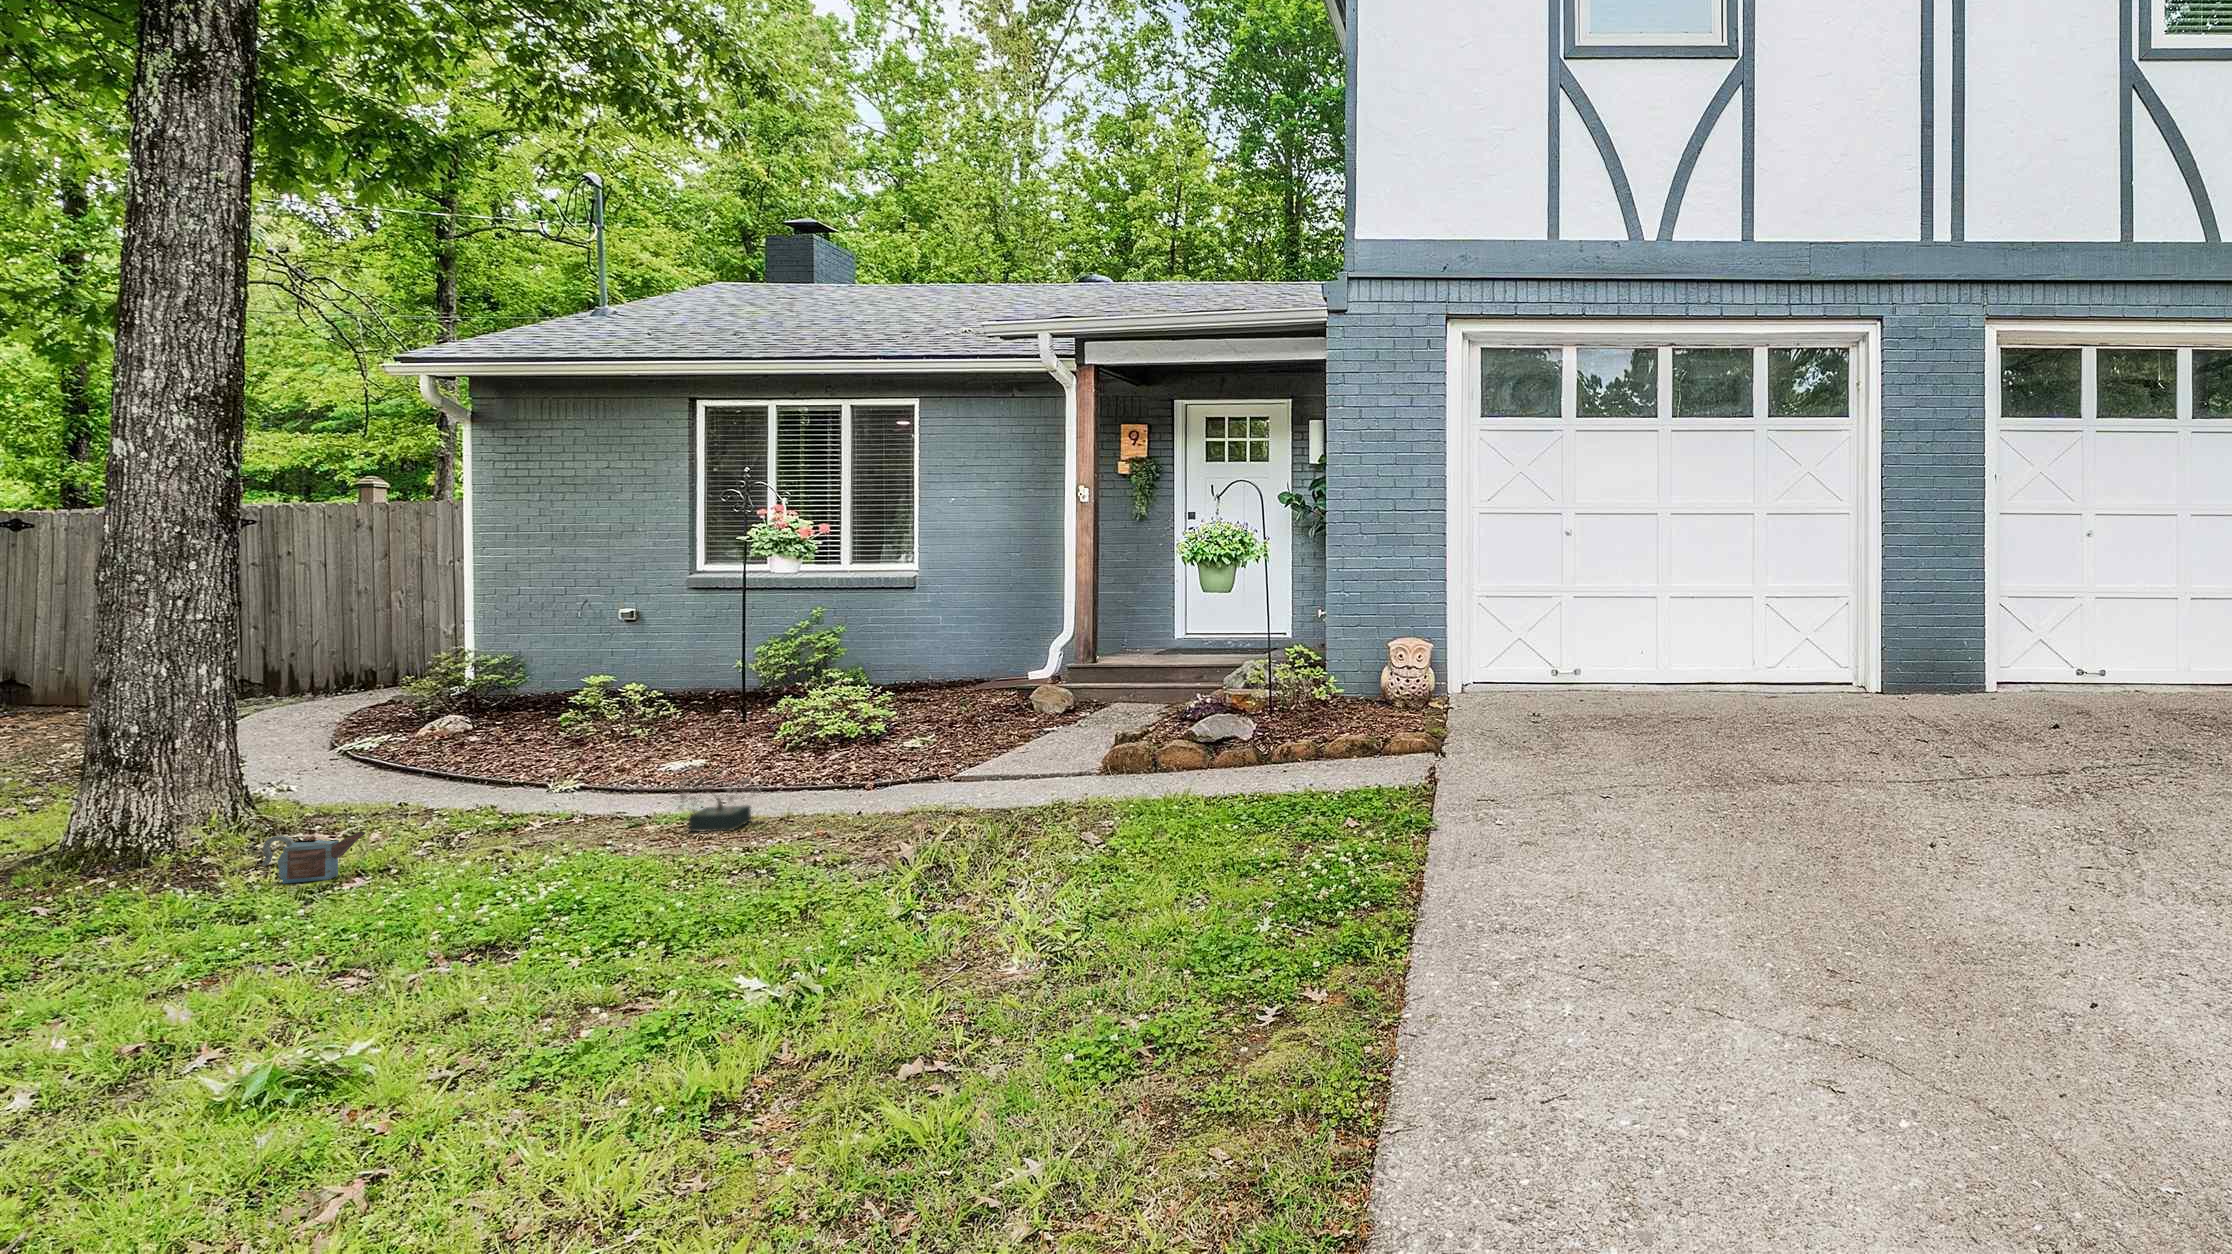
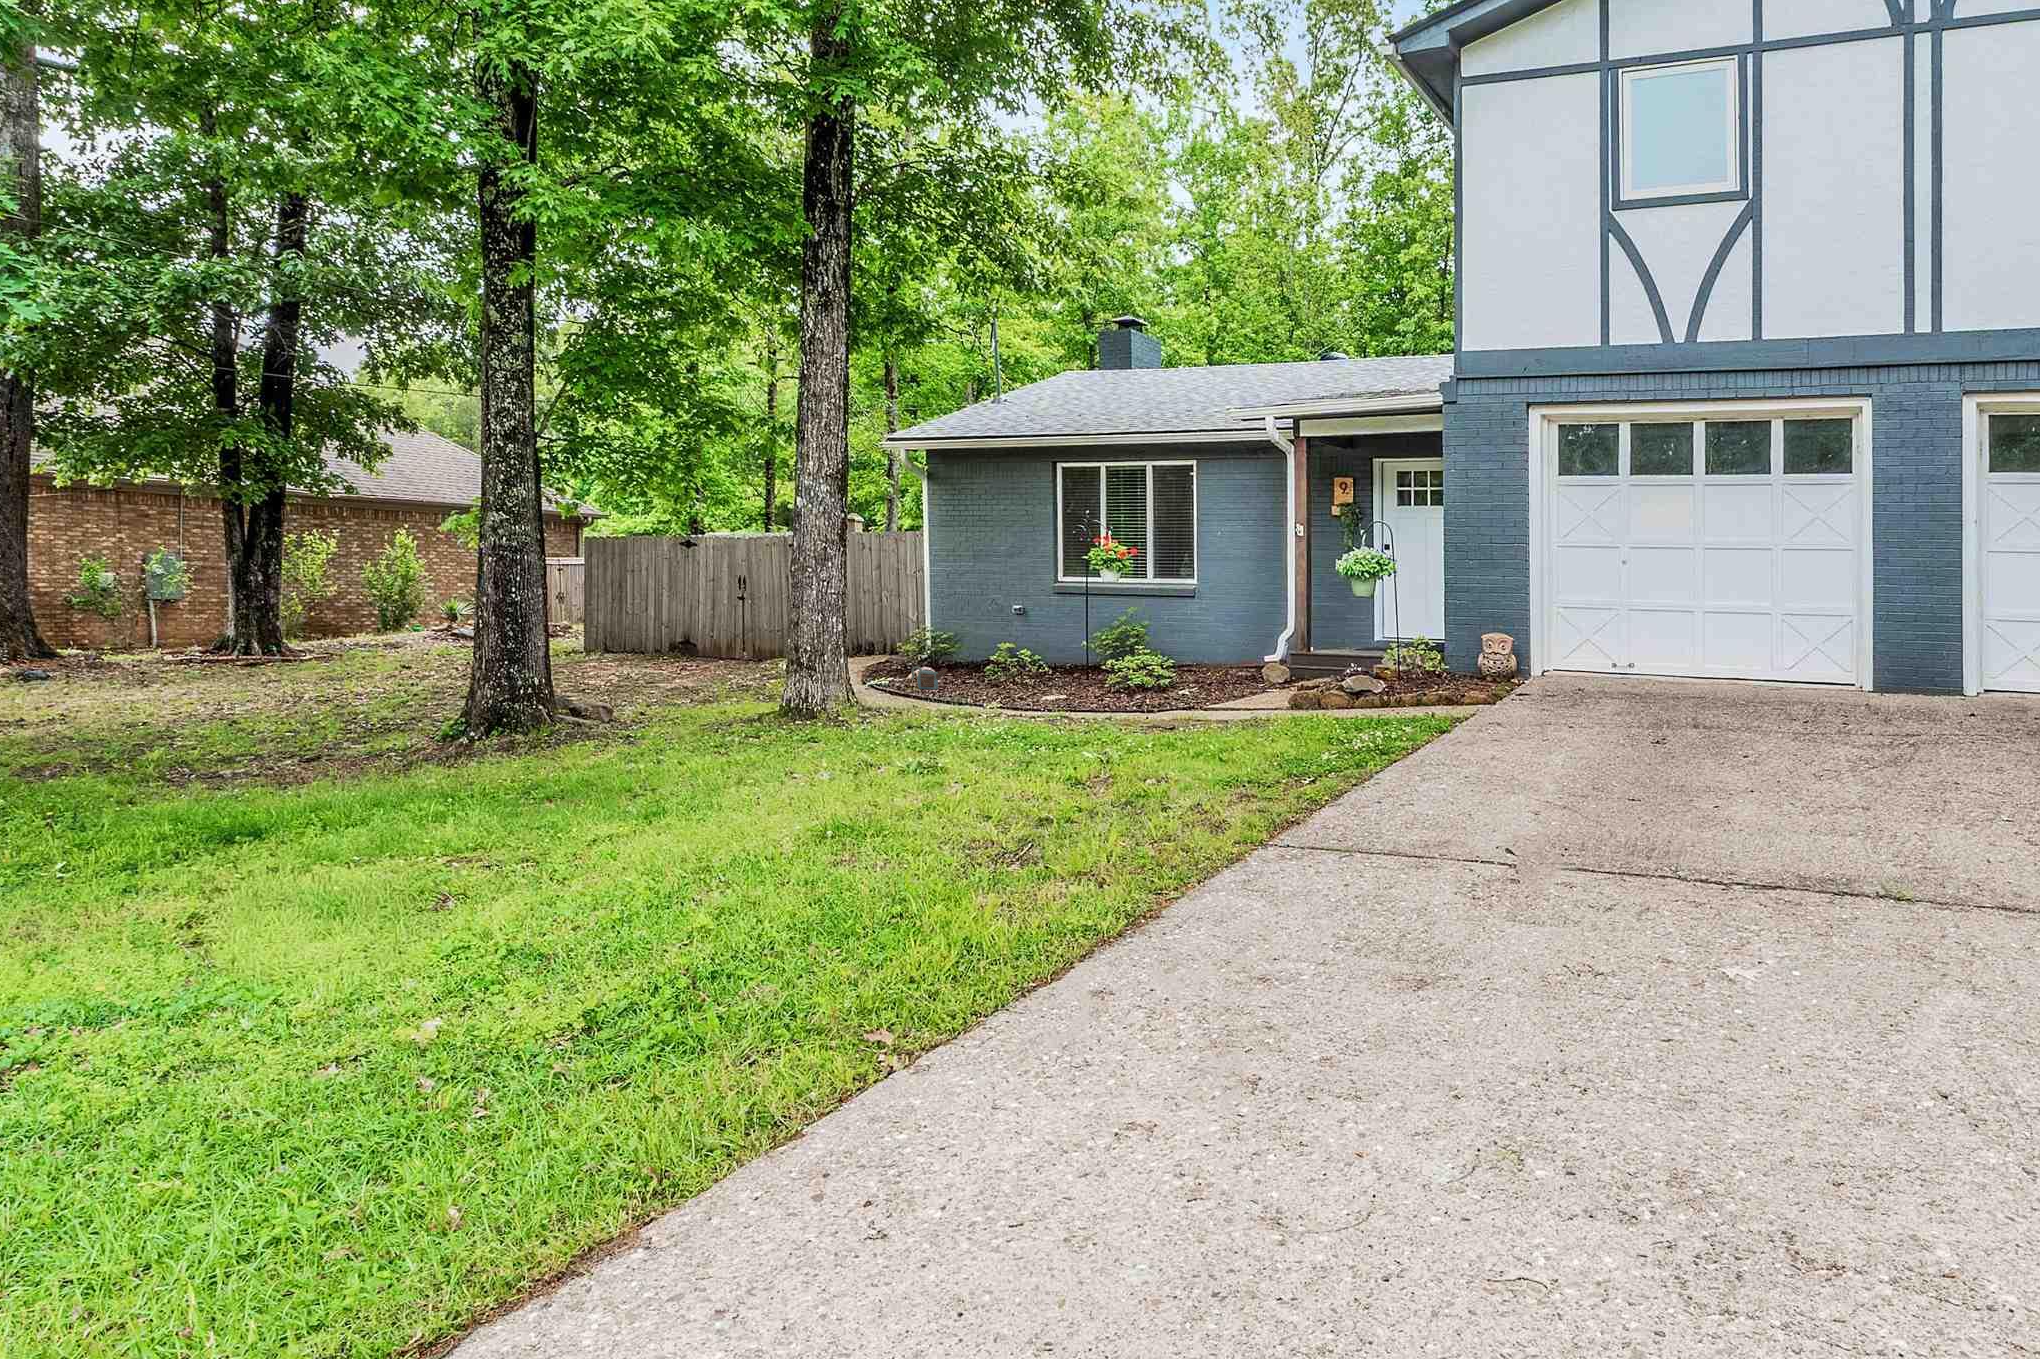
decorative plant: present [674,767,754,832] -> none [1070,659,1110,694]

